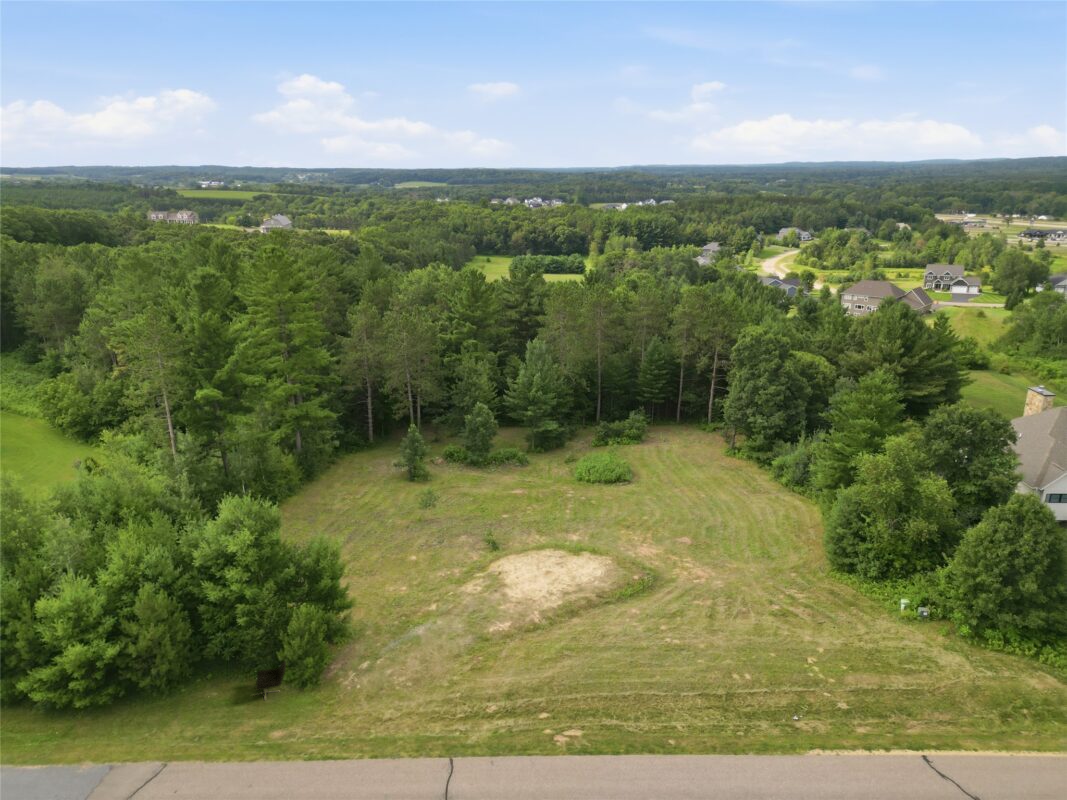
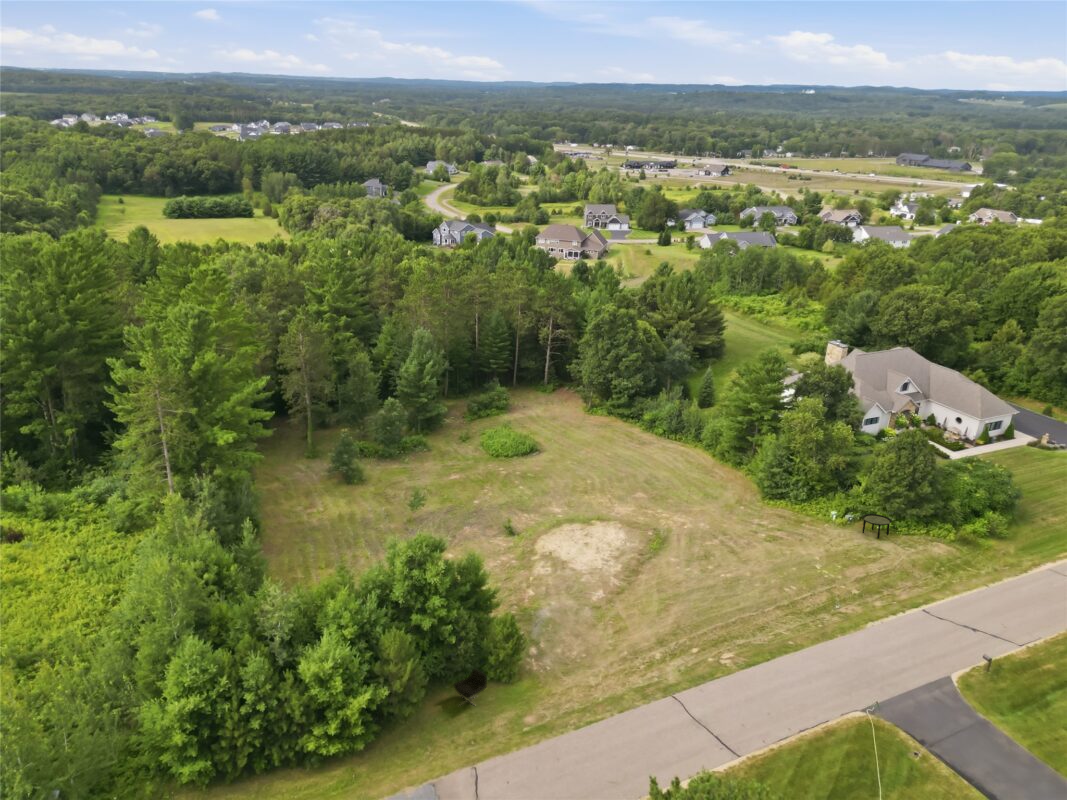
round table: none [928,609,971,645] -> present [862,514,892,539]

